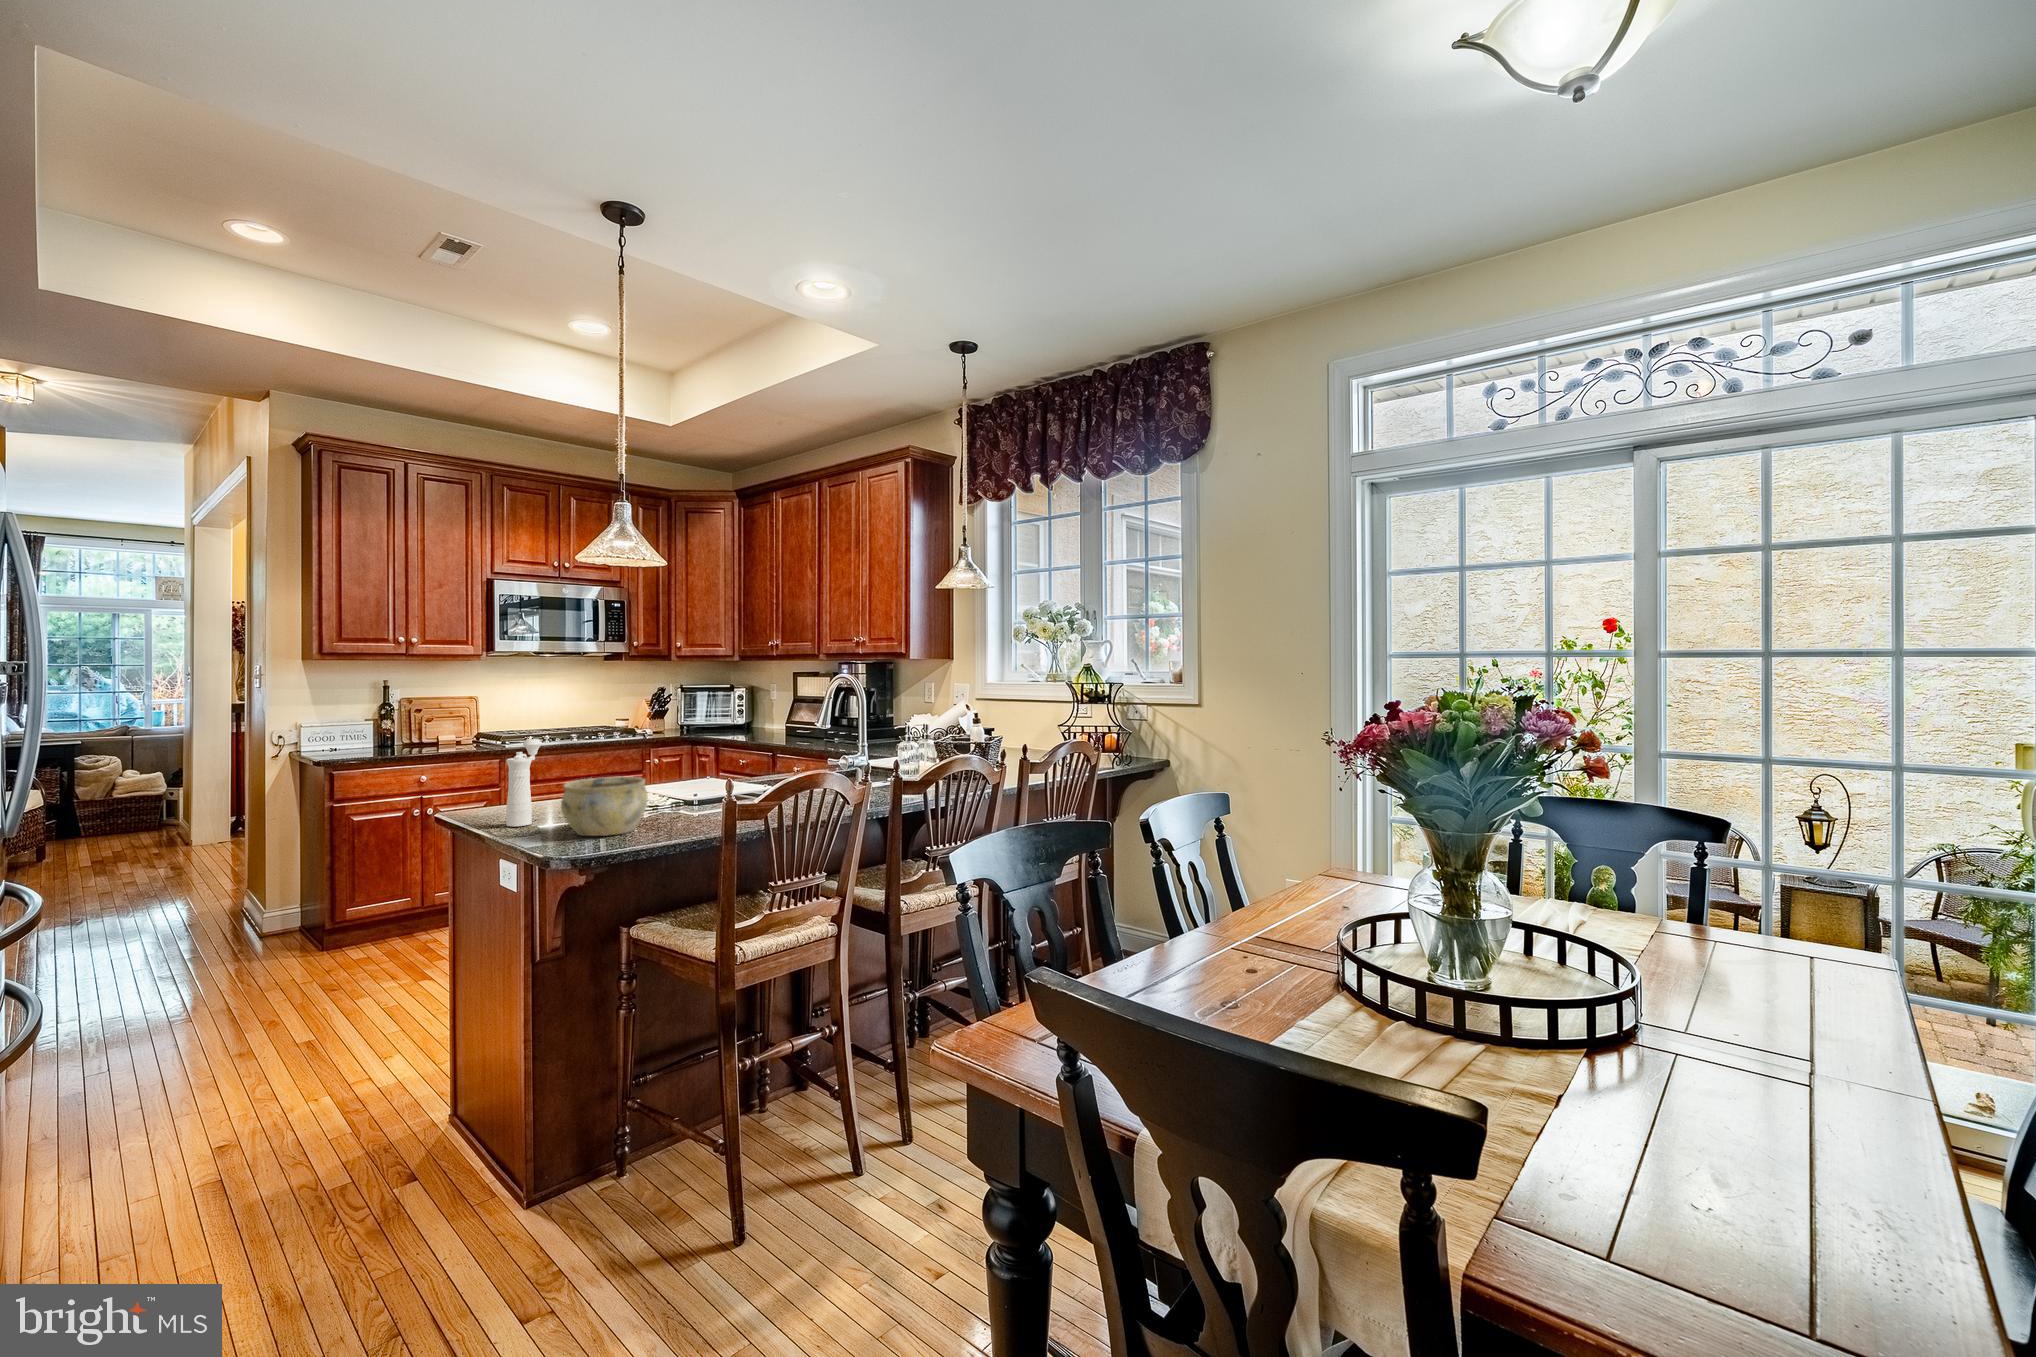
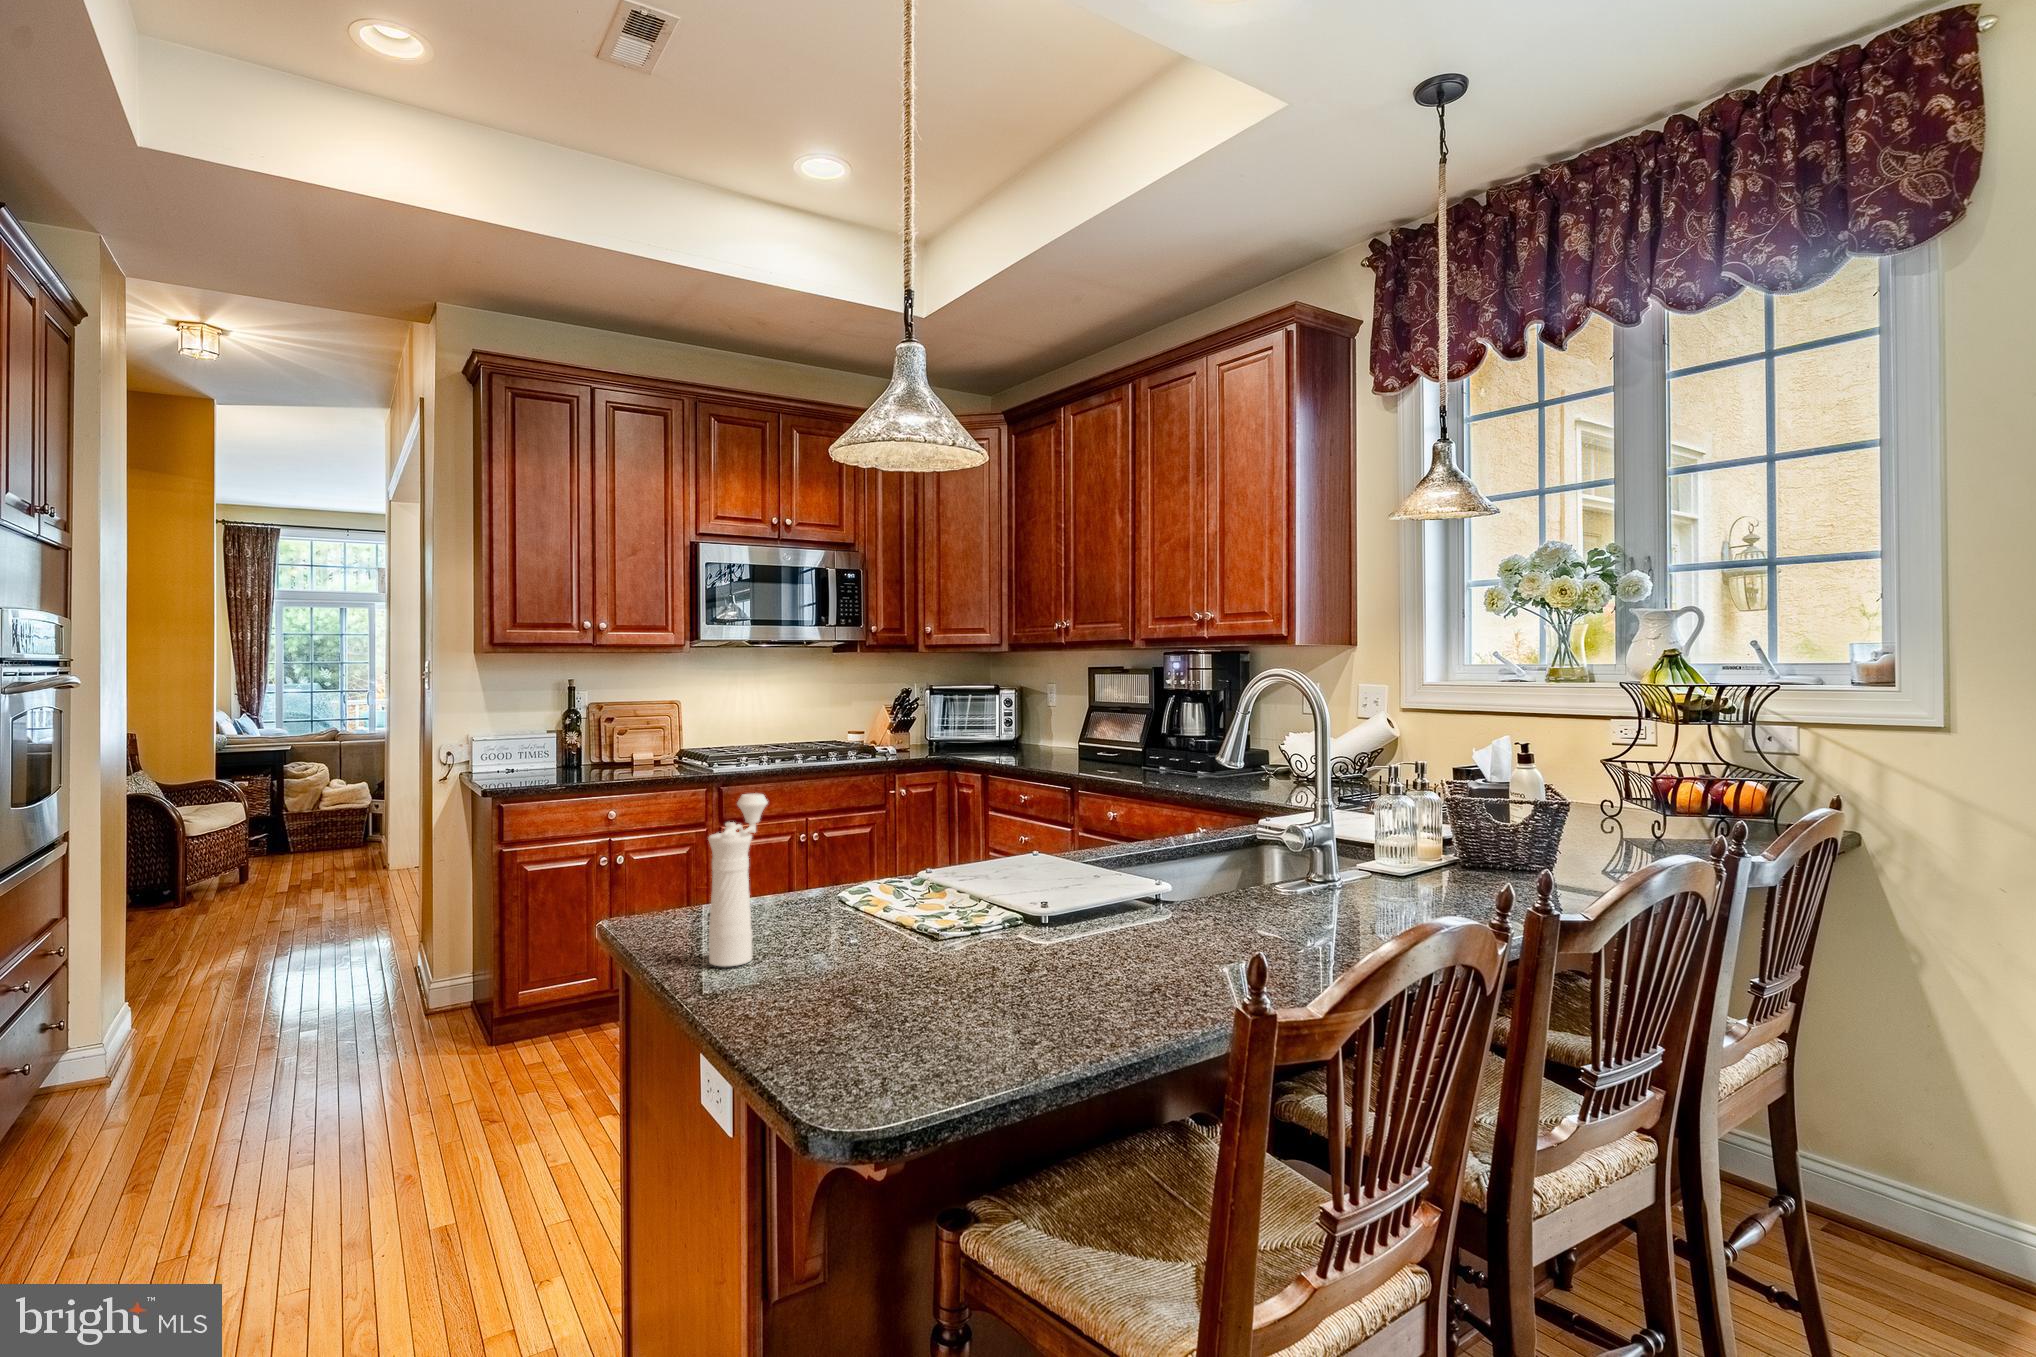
ceramic bowl: present [561,776,648,836] -> none [808,879,971,1016]

